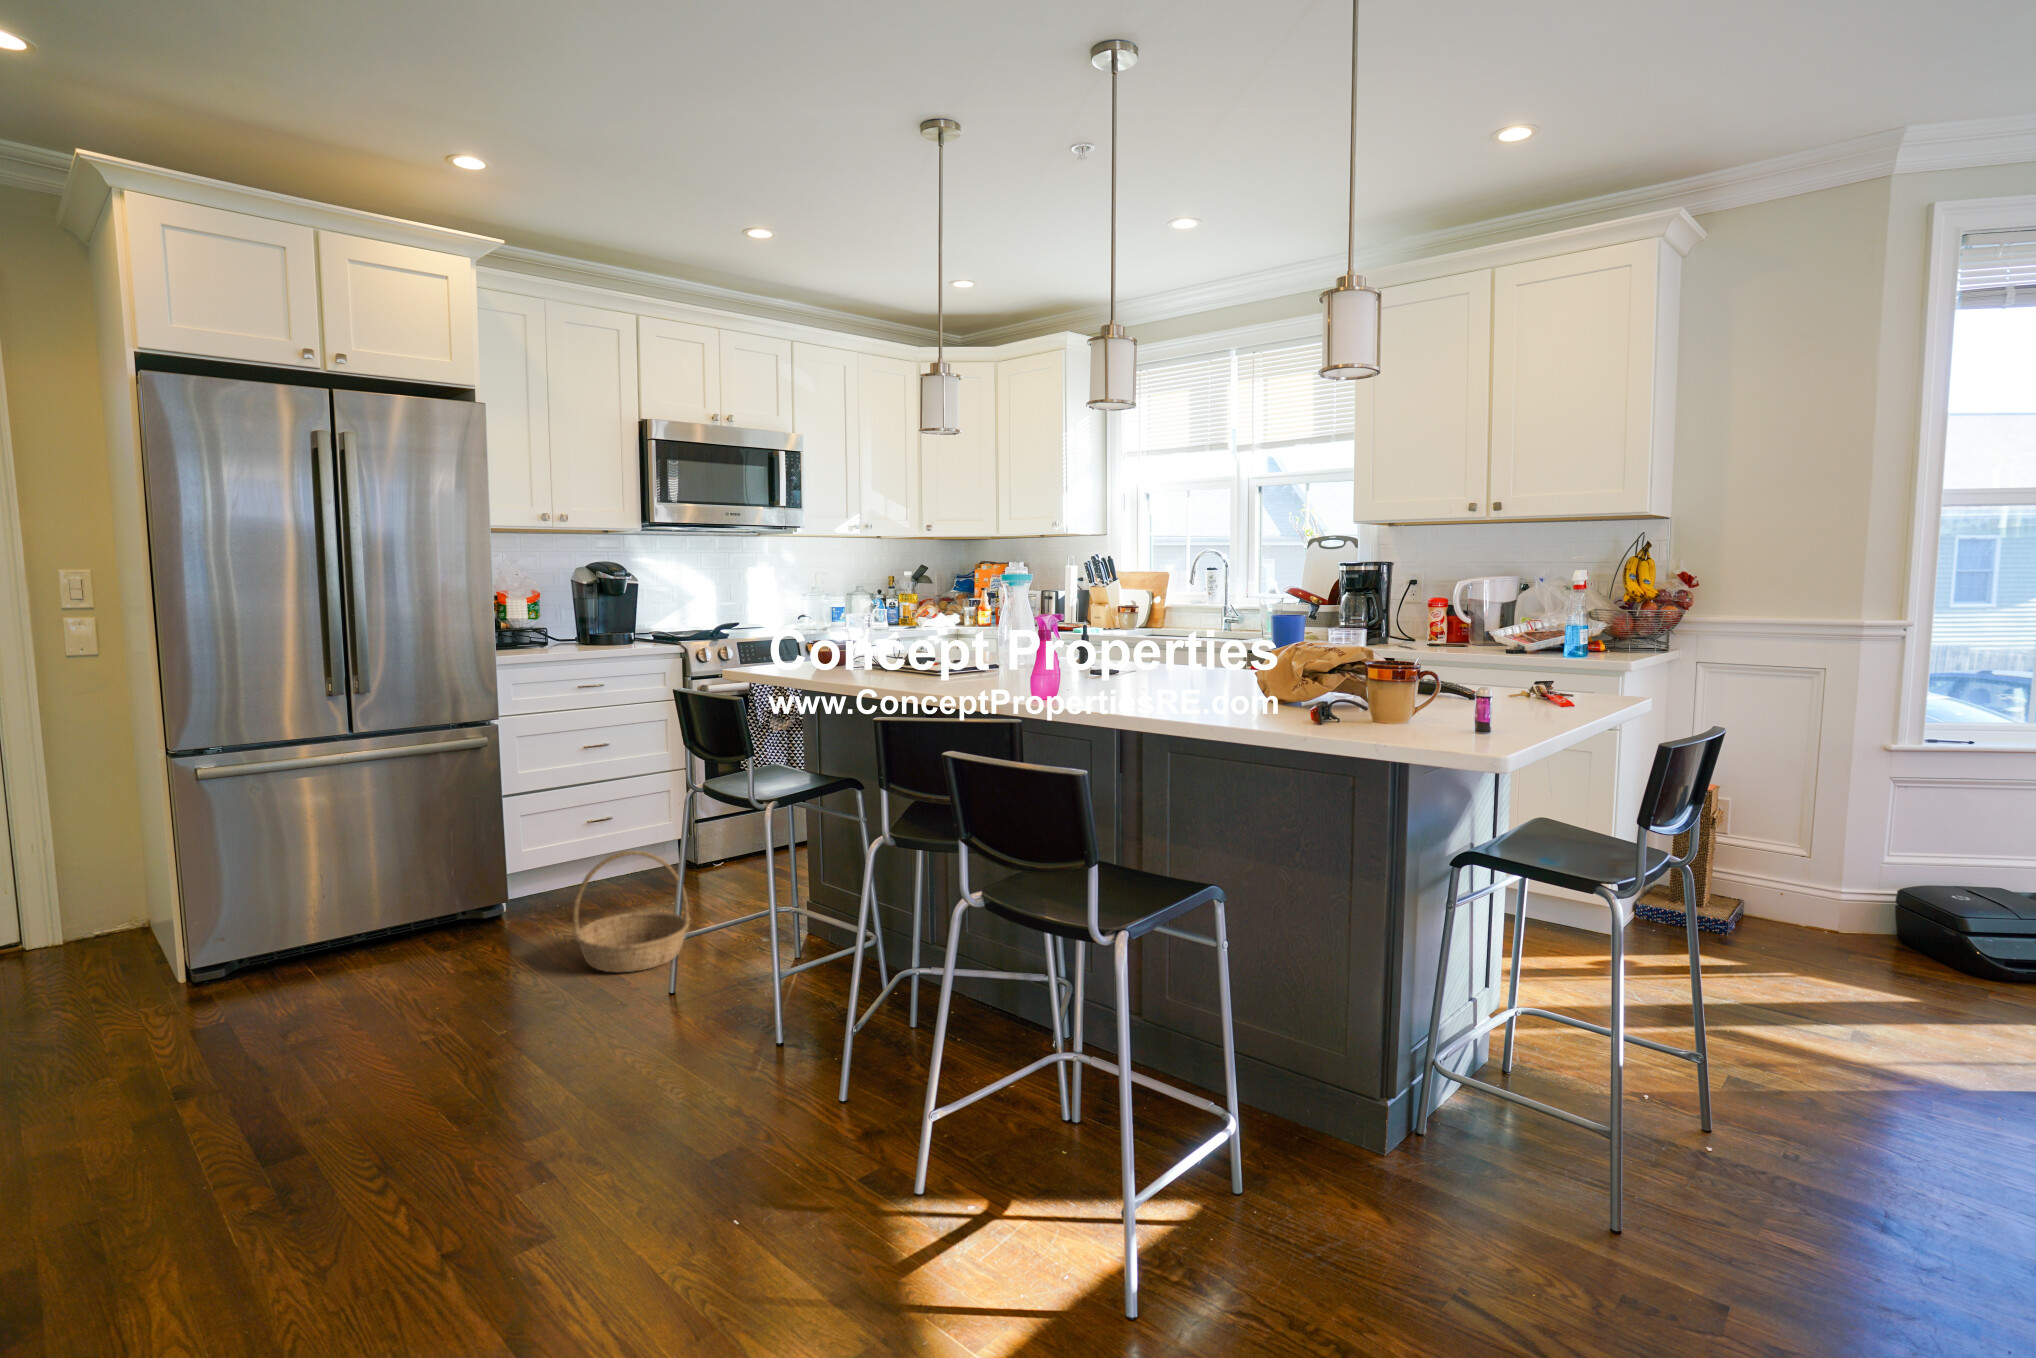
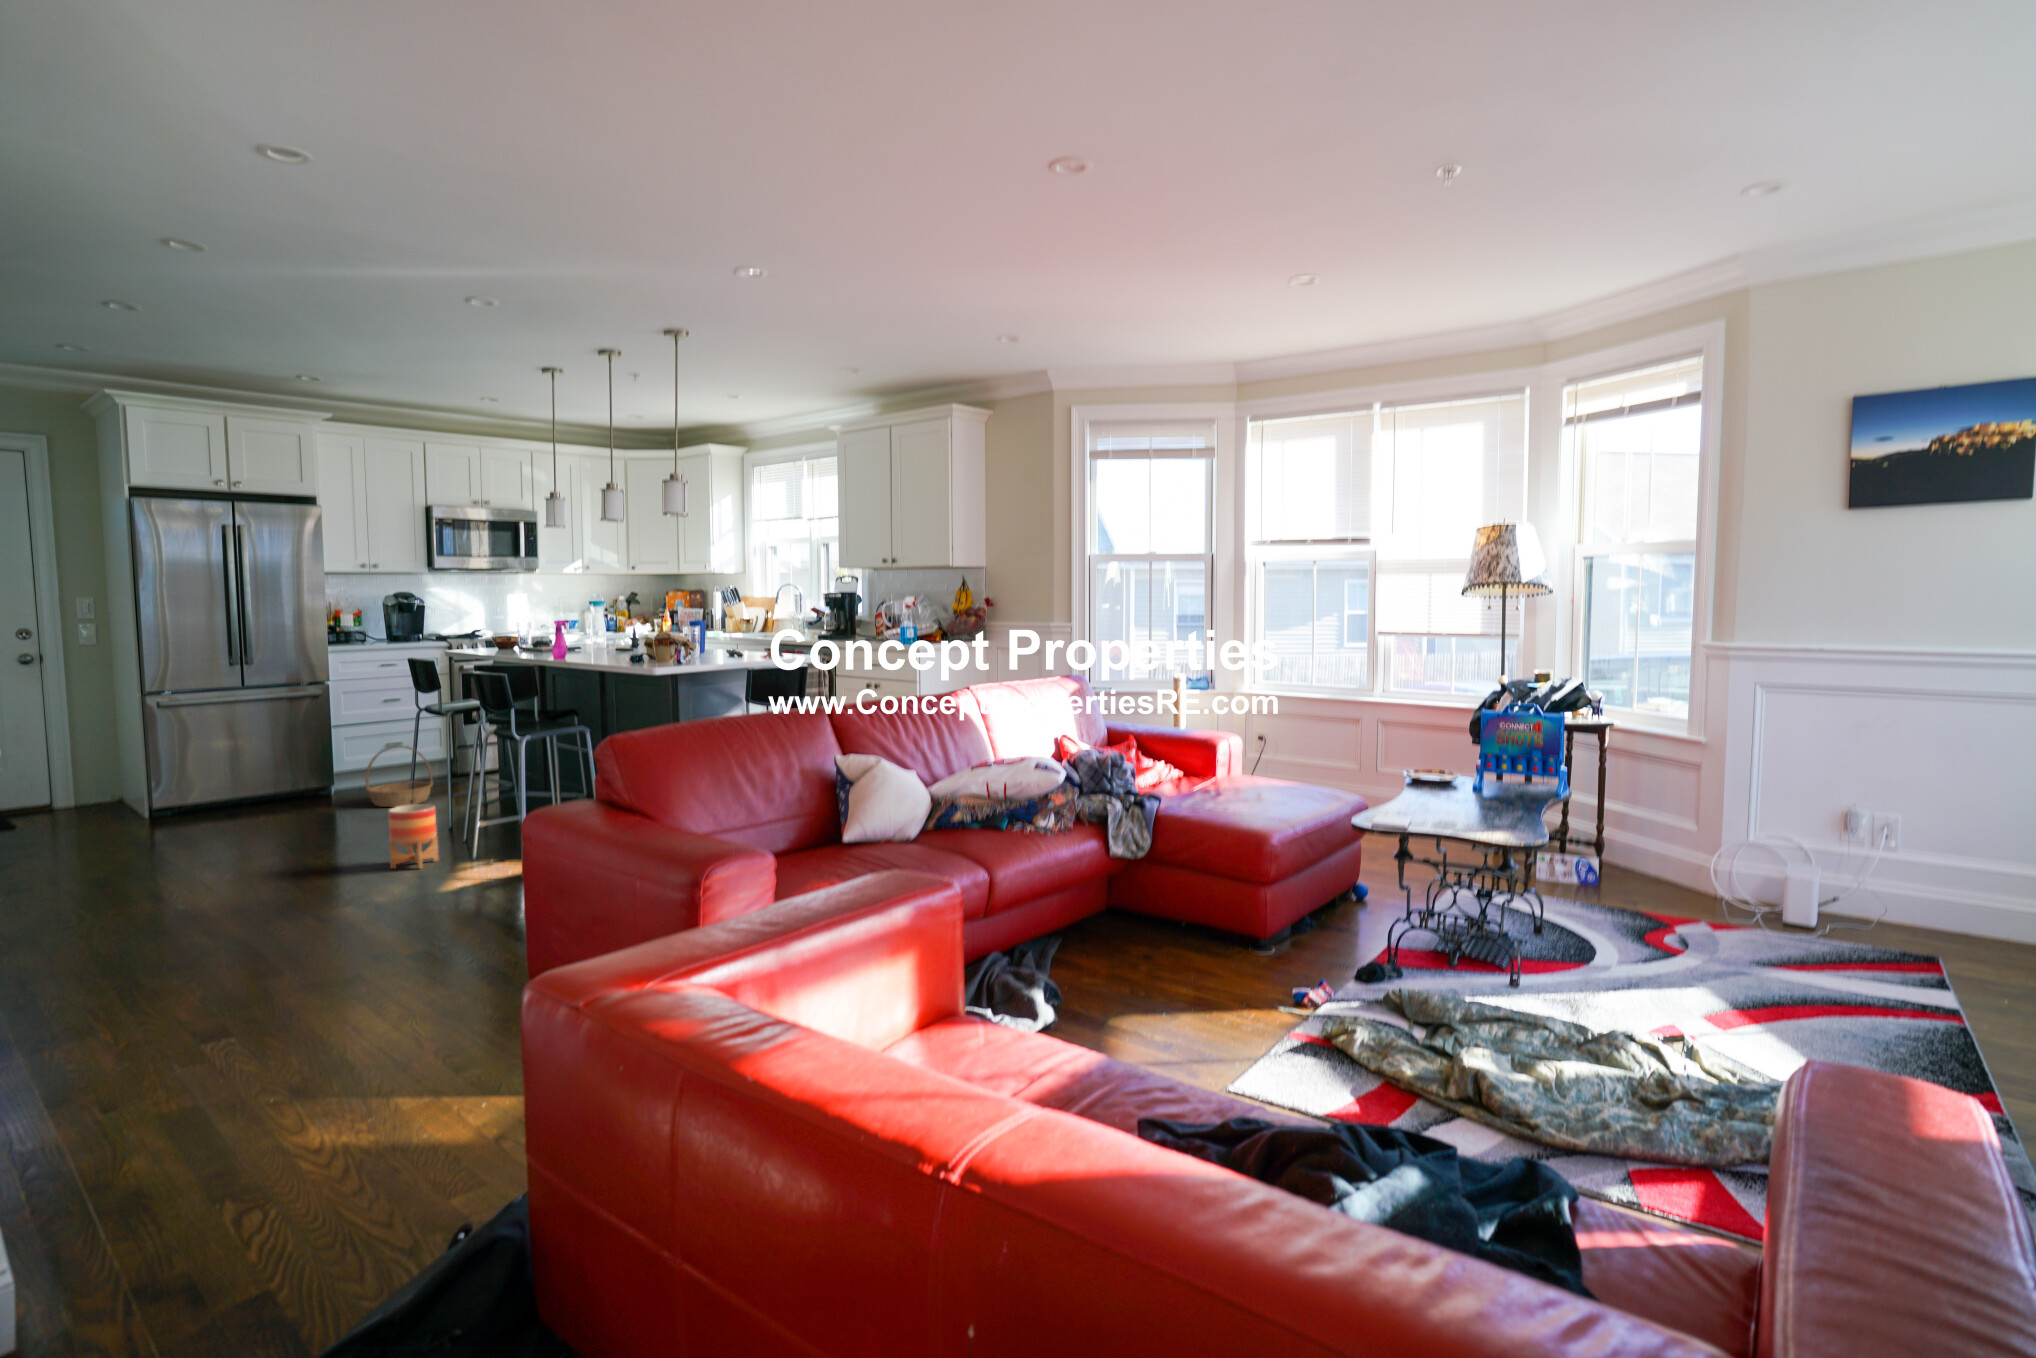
planter: none [714,1088,822,1279] -> present [388,804,439,869]

